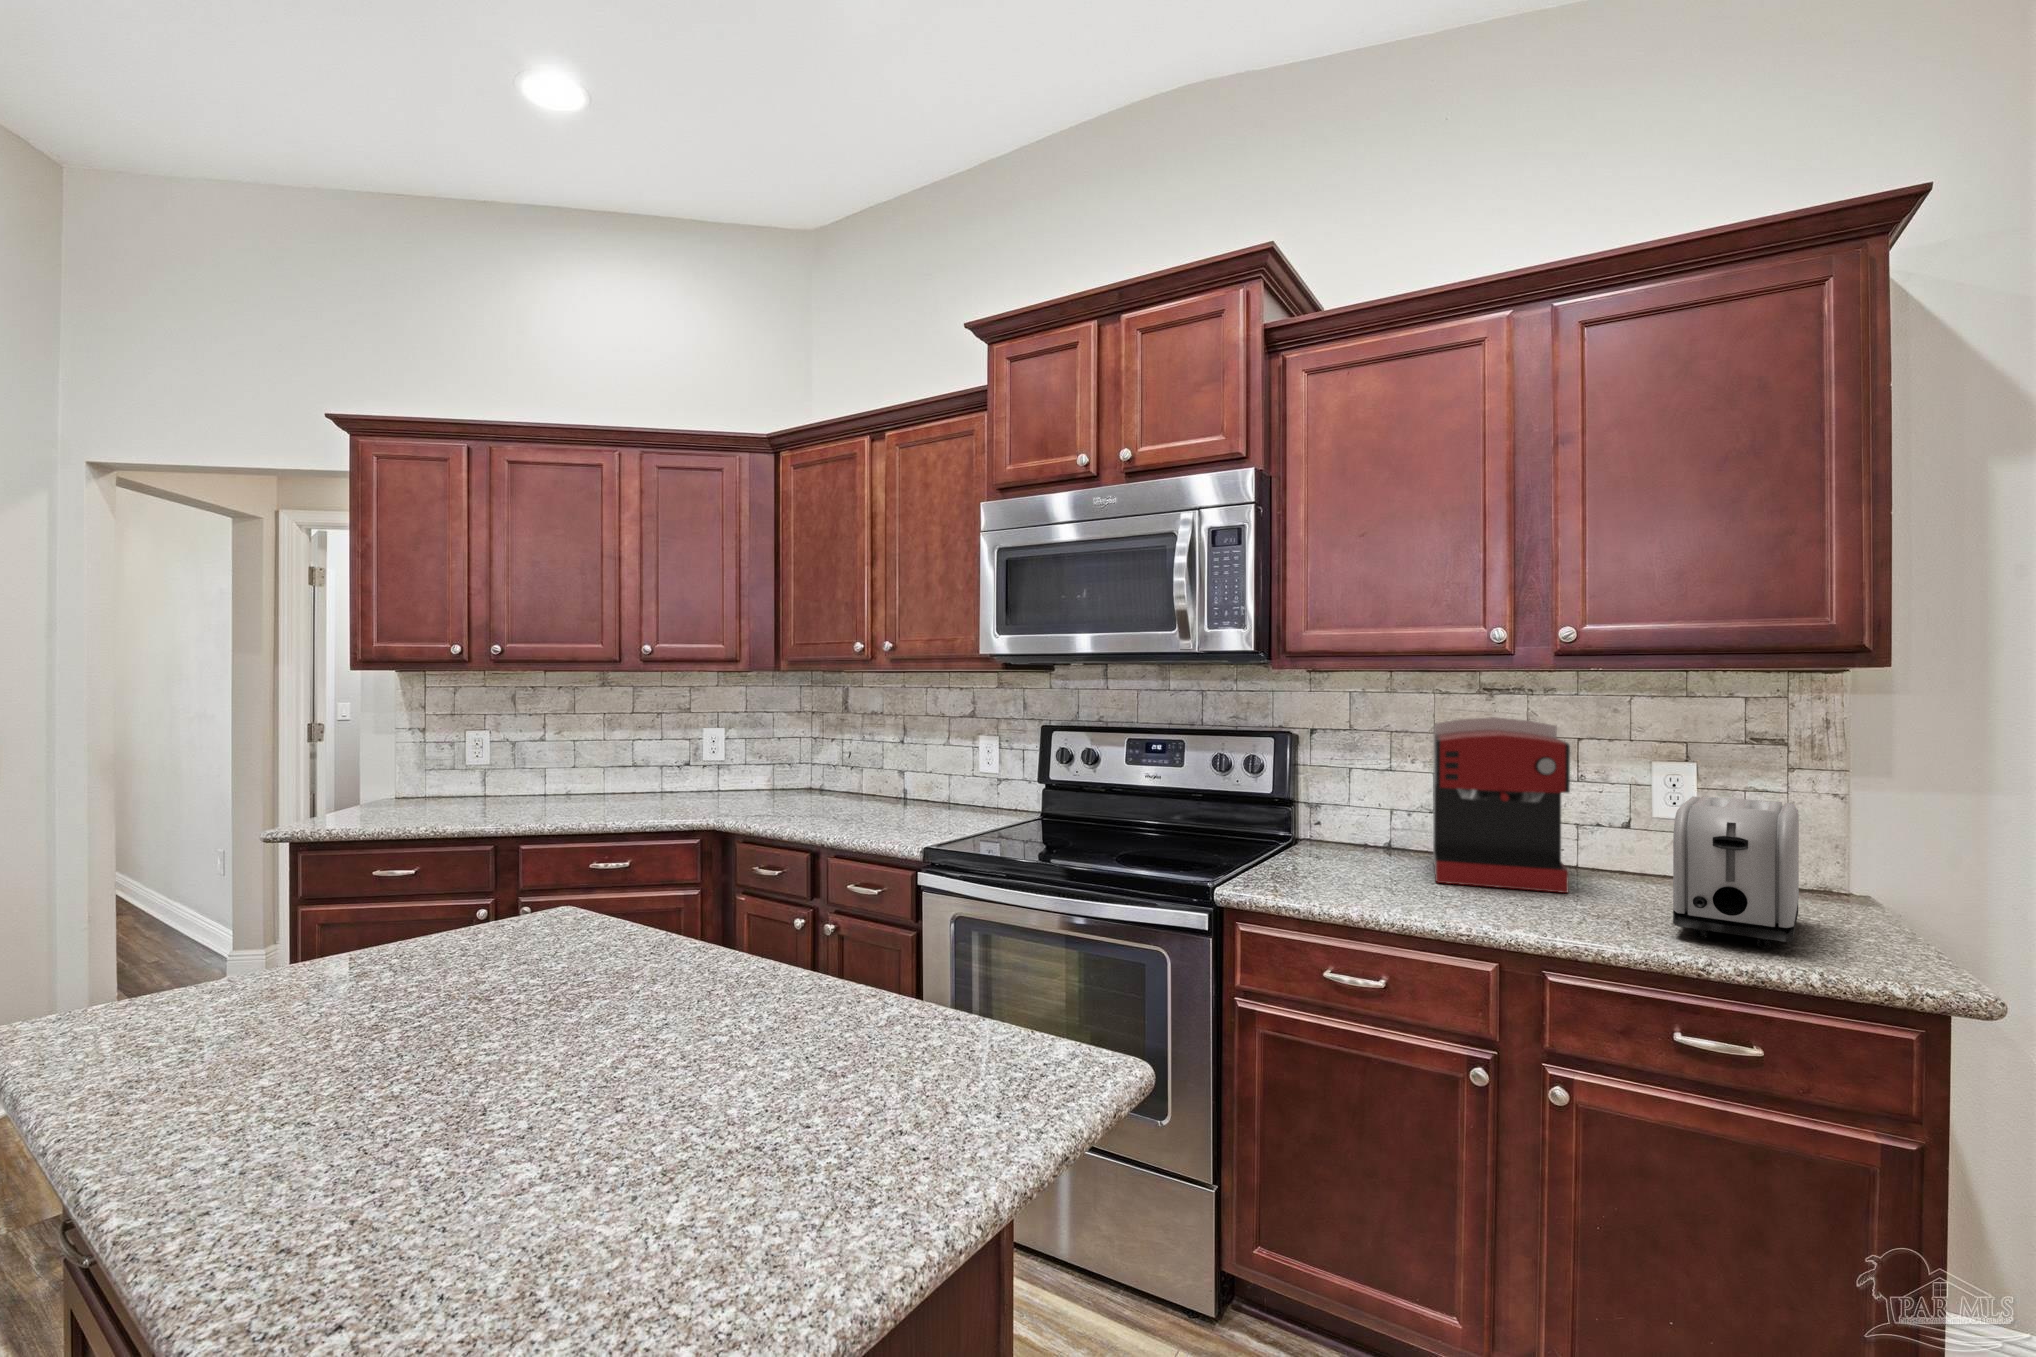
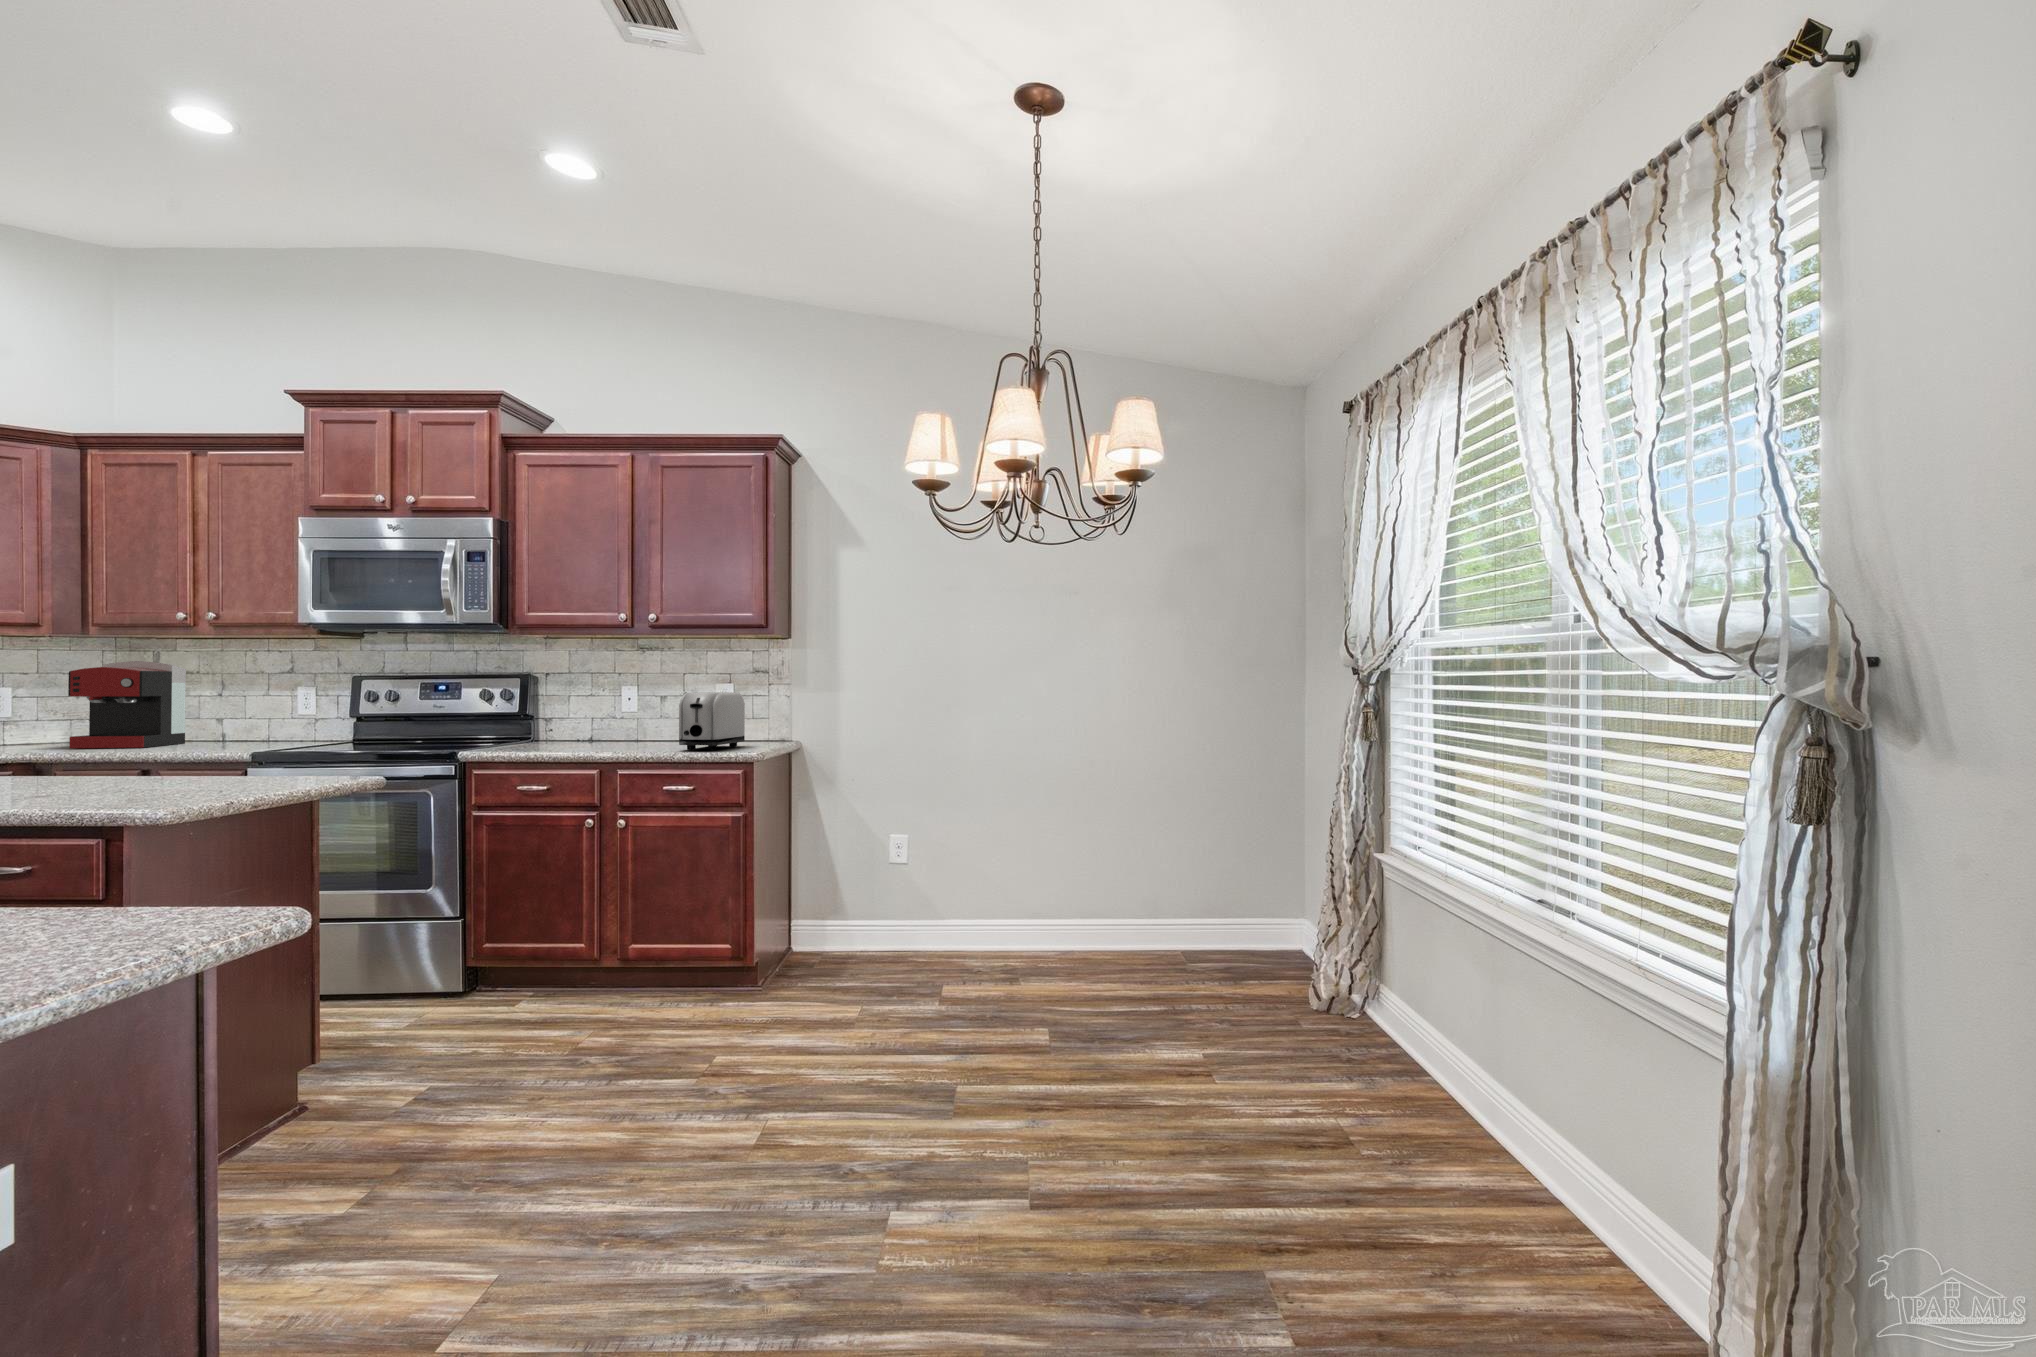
coffee maker: present [1433,717,1570,893] -> present [68,661,186,748]

